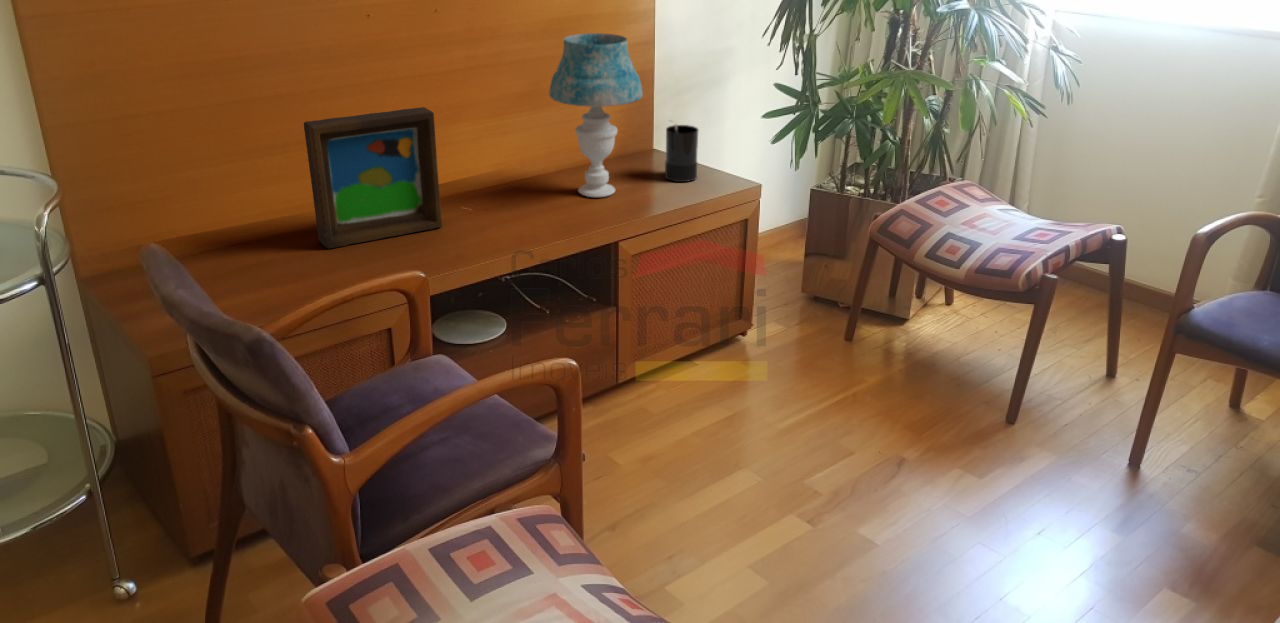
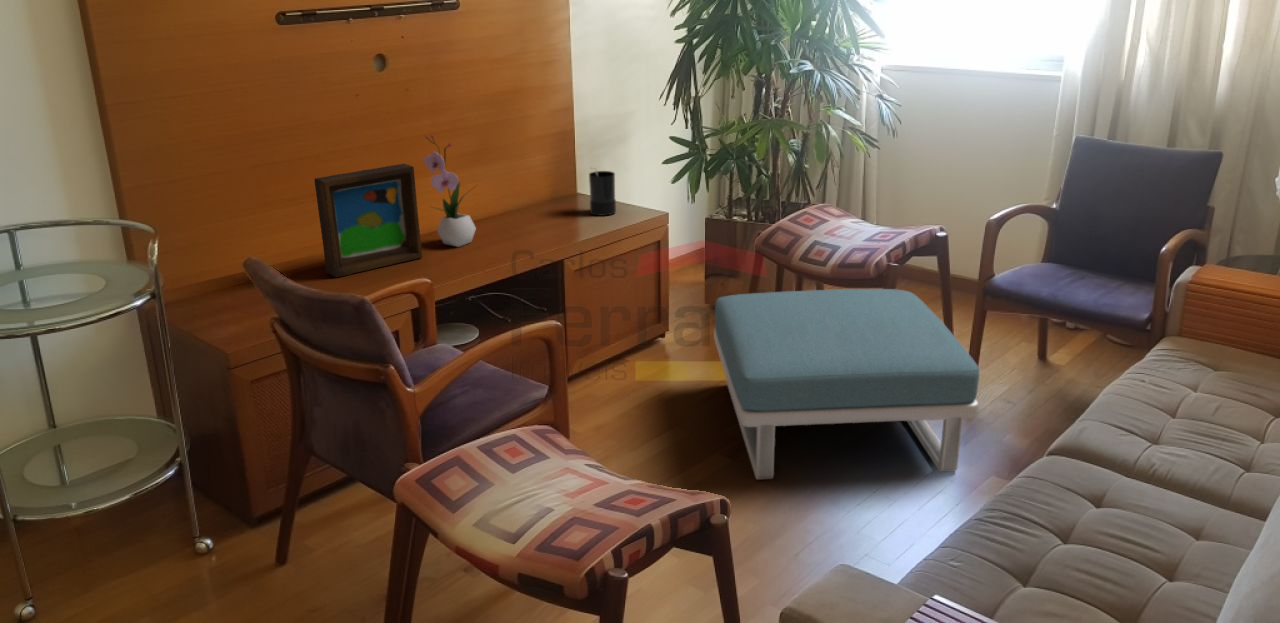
table lamp: present [549,33,643,197] -> none [497,102,571,230]
flower arrangement: none [451,70,519,215] -> present [424,135,476,247]
footstool: none [805,301,1169,580] -> present [714,289,979,480]

